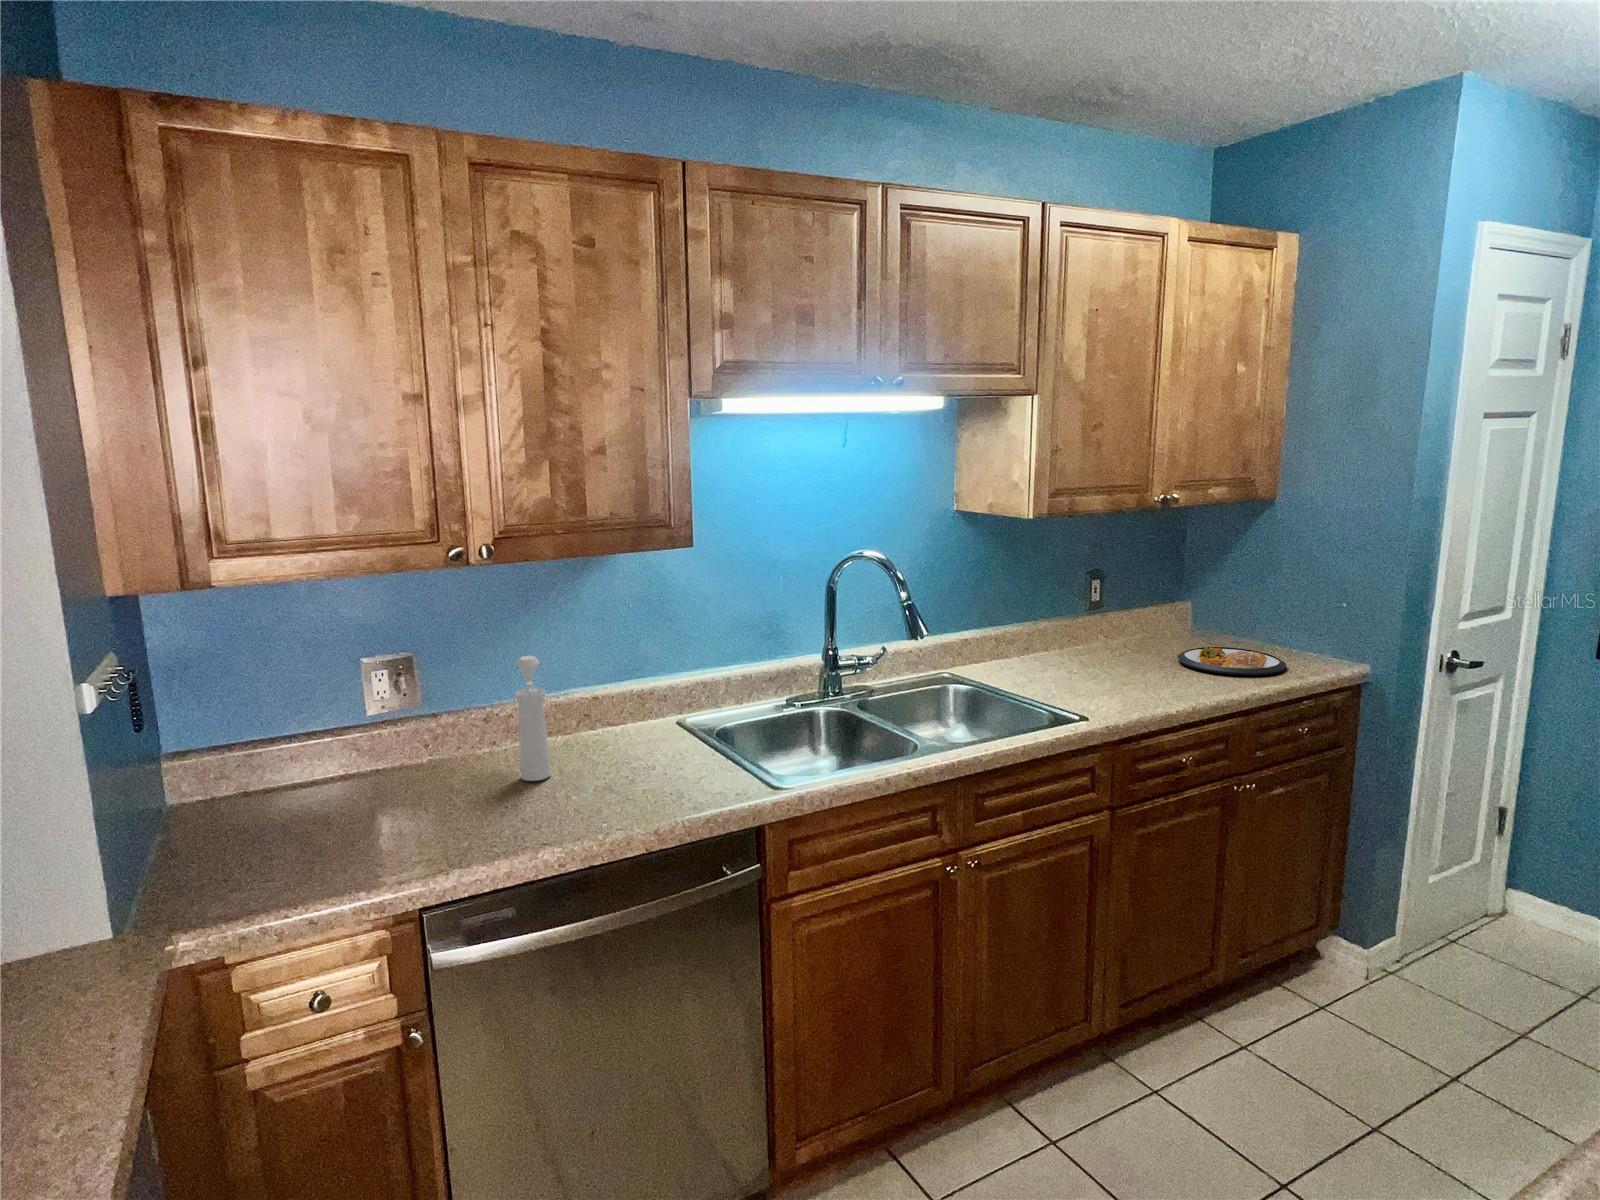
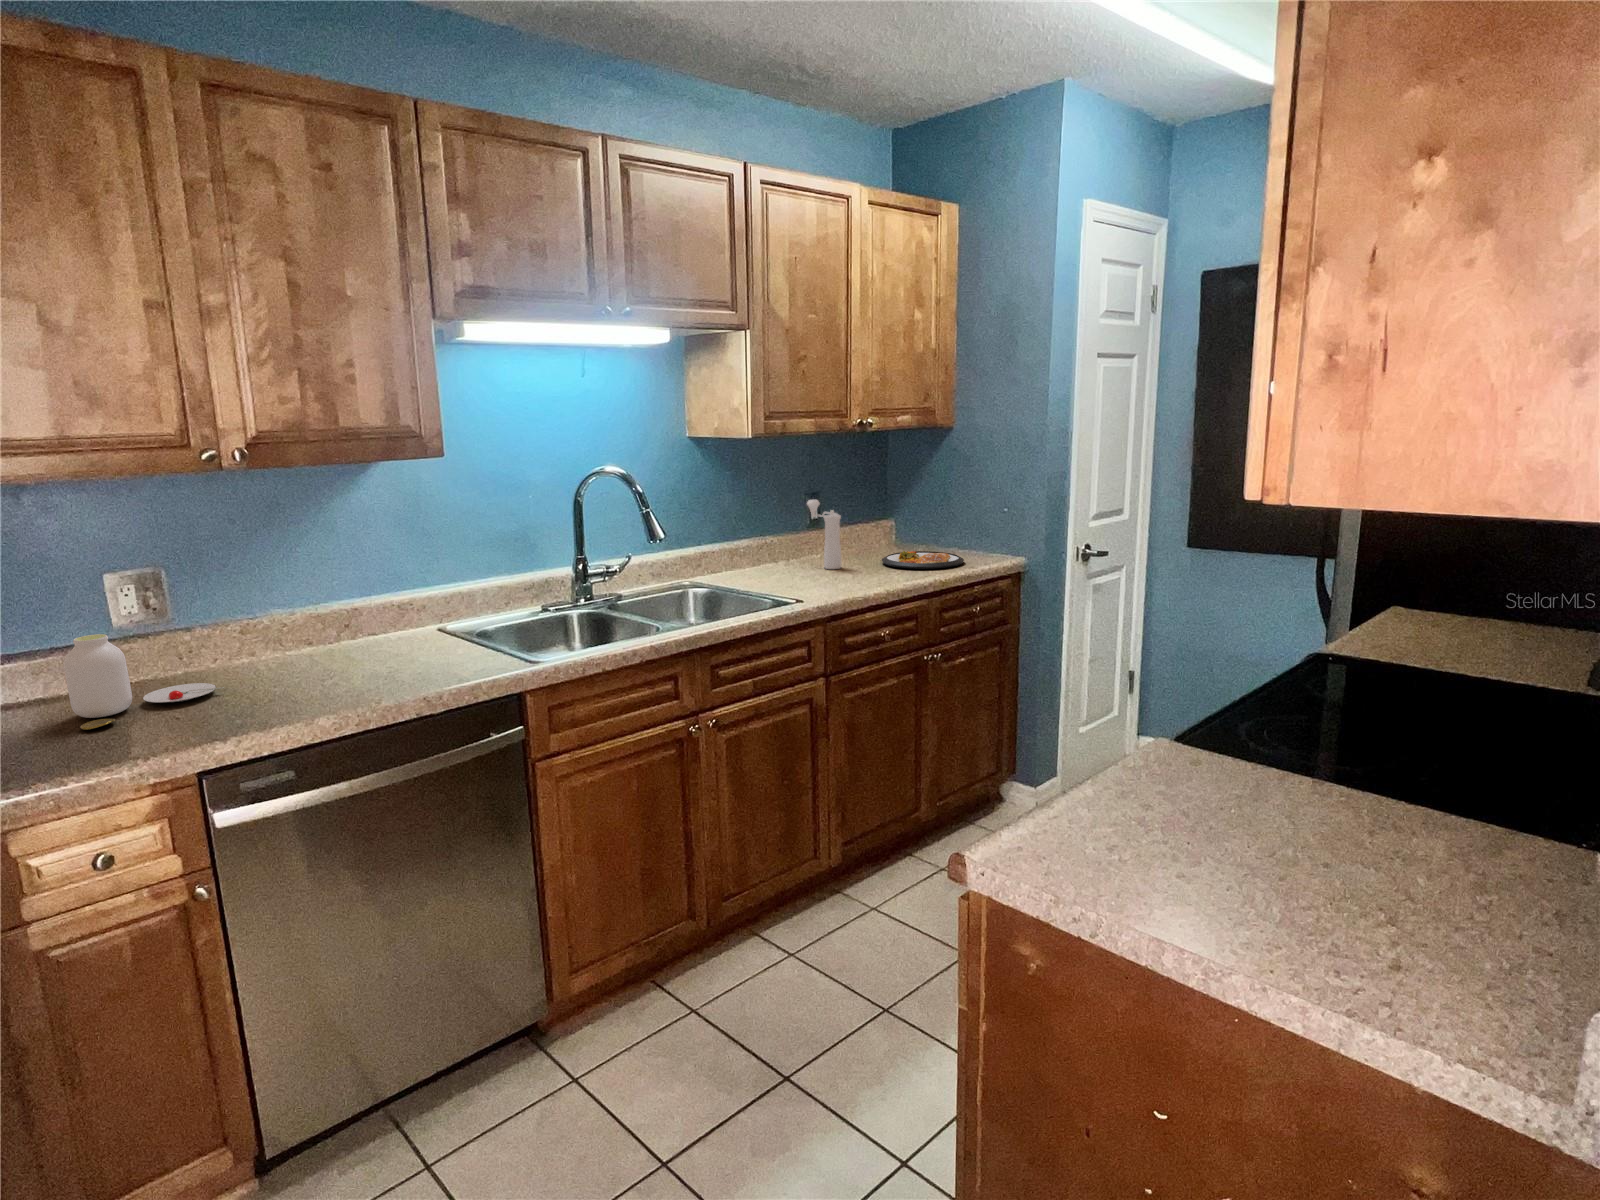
pepper mill: present [515,656,551,781] -> present [807,500,842,569]
jar: none [312,732,460,837] -> present [64,634,223,730]

